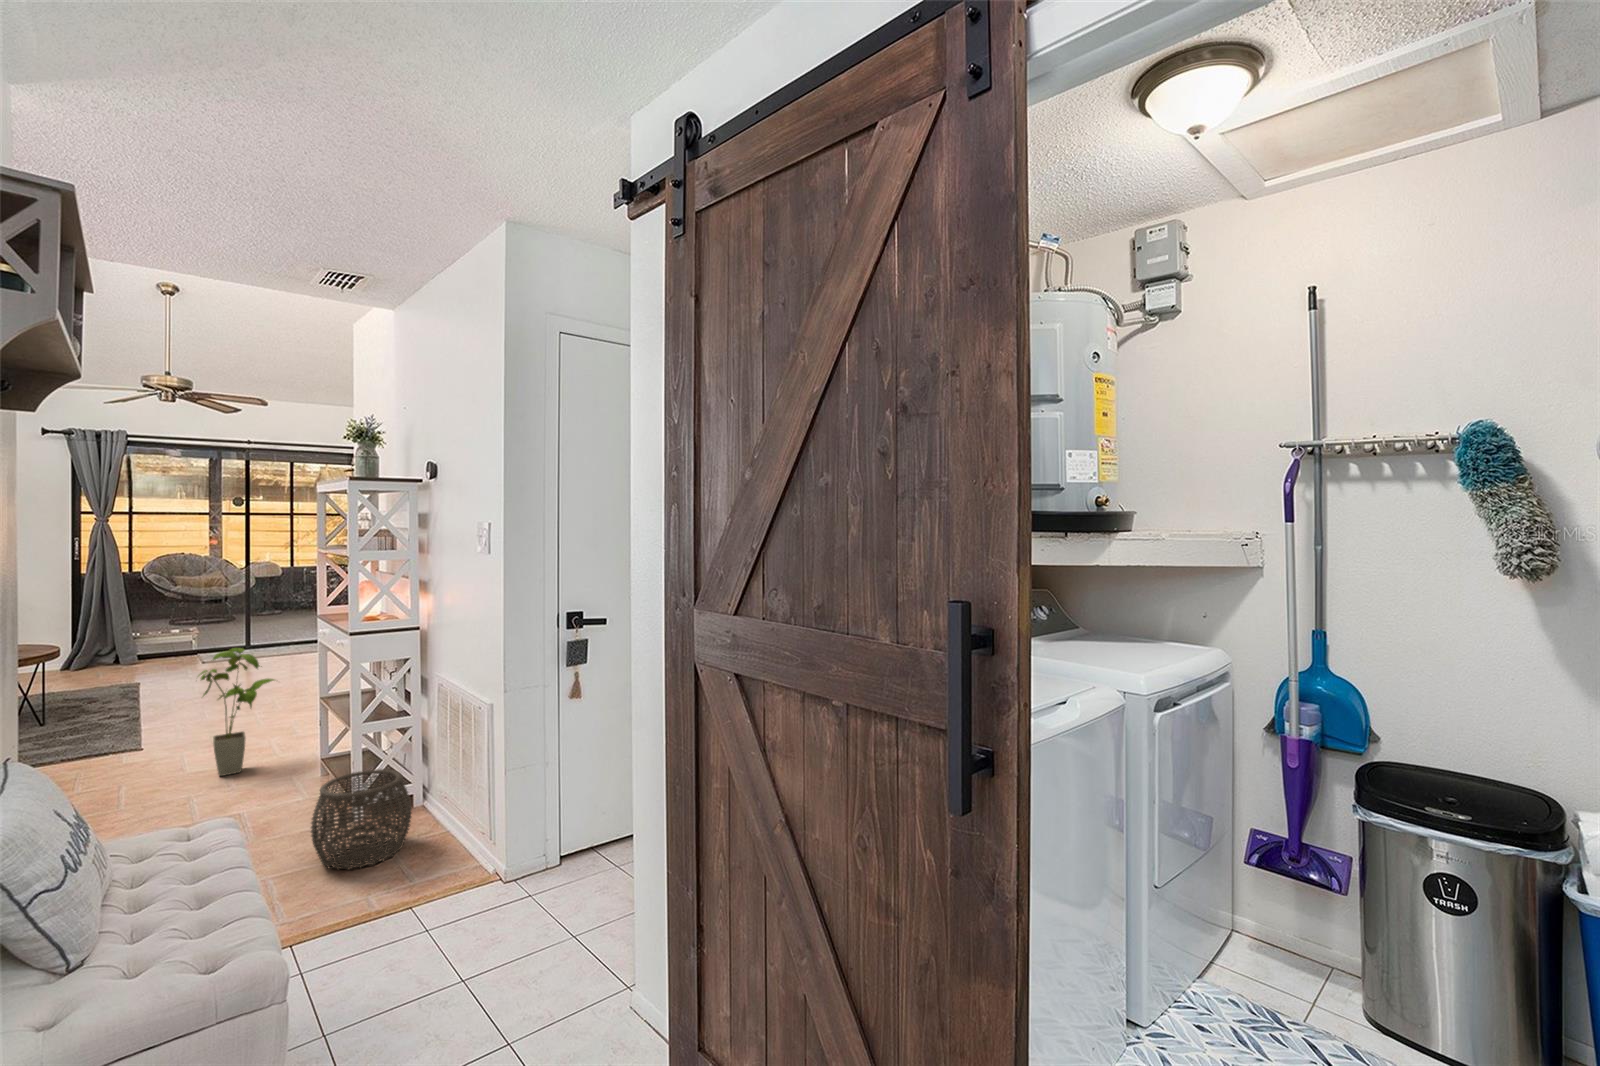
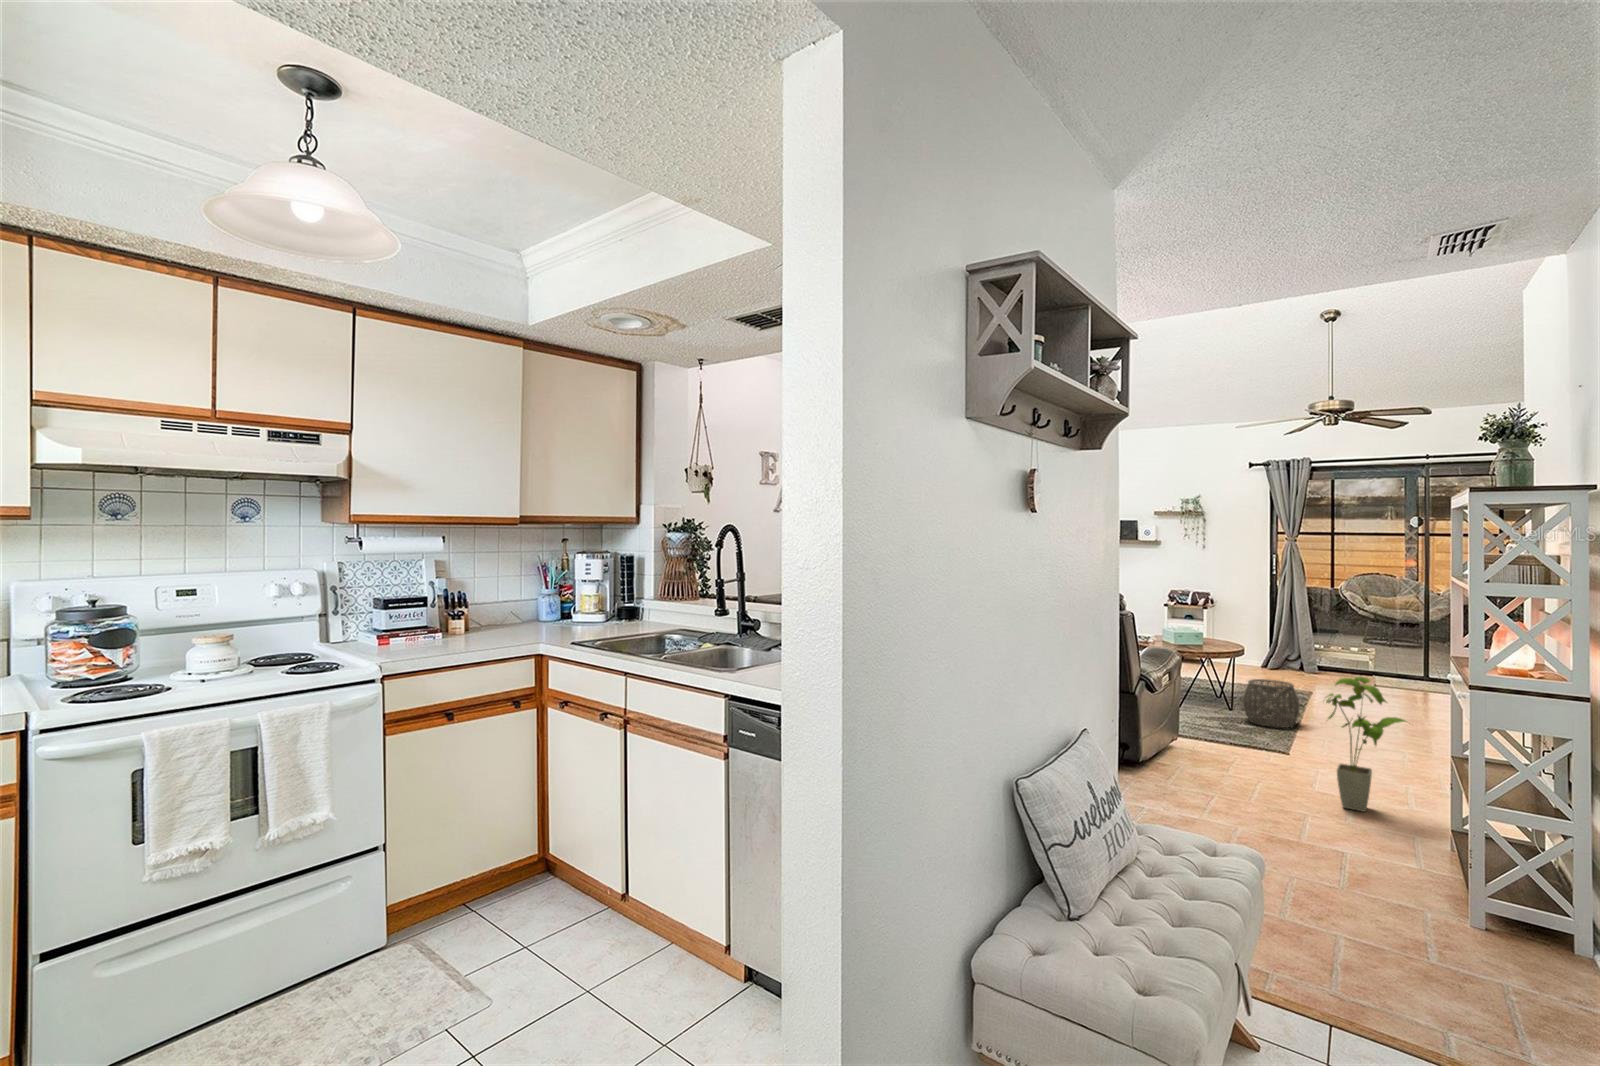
woven basket: present [311,769,412,870] -> present [1243,679,1300,728]

